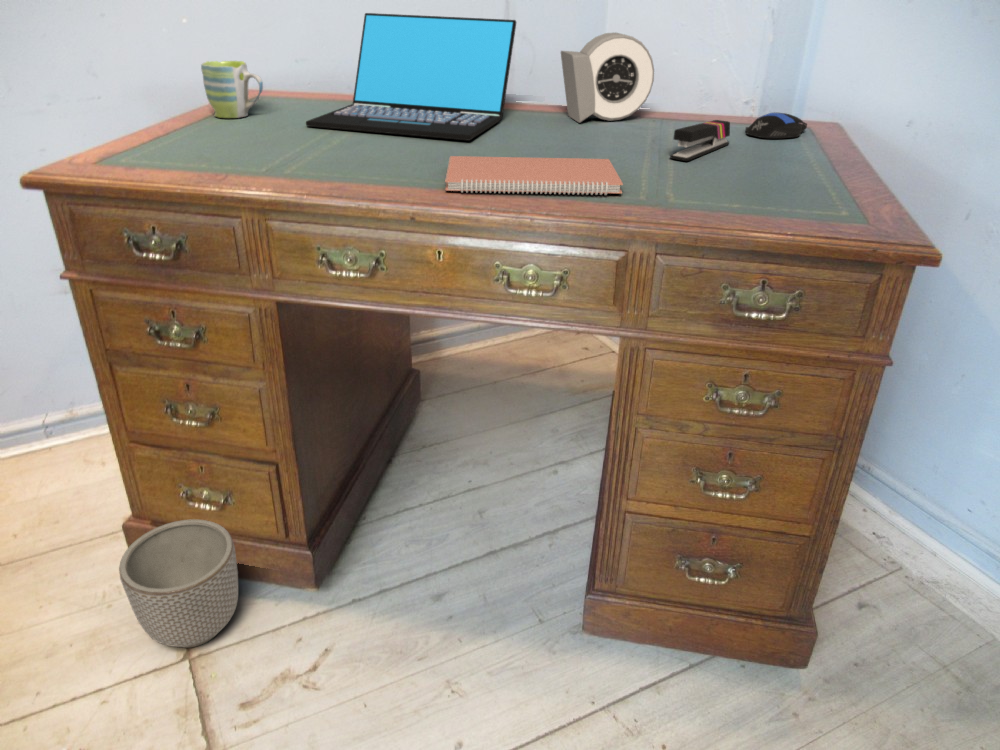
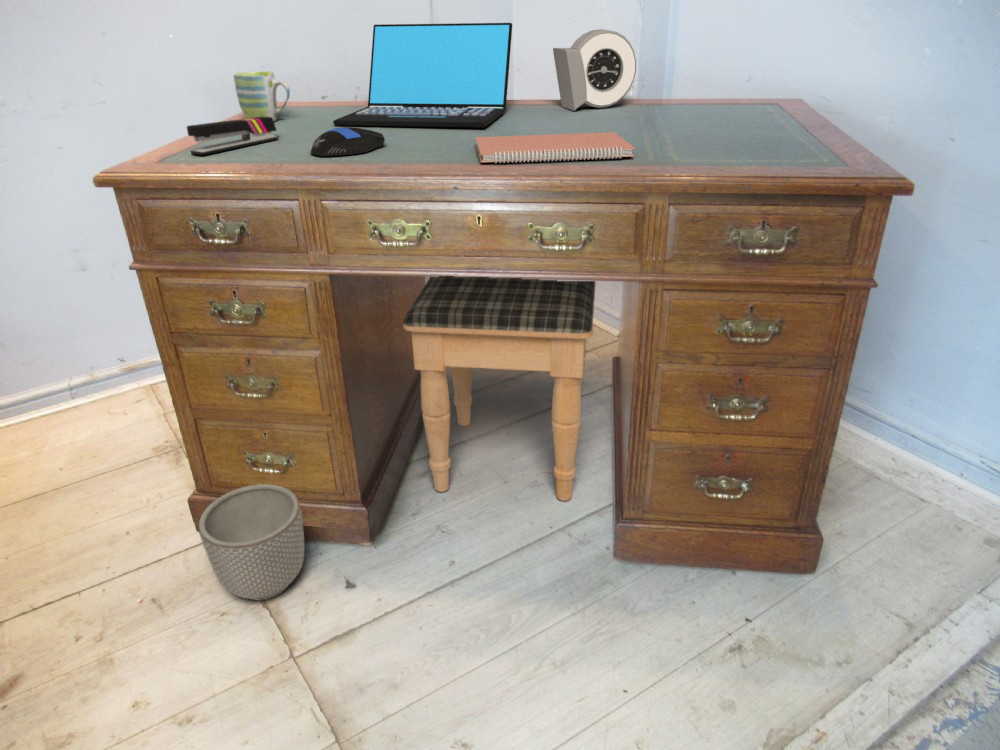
computer mouse: present [746,112,807,138] -> present [311,127,385,156]
stapler: present [670,120,730,161] -> present [187,117,278,155]
footstool: none [364,274,594,558] -> present [403,276,596,501]

